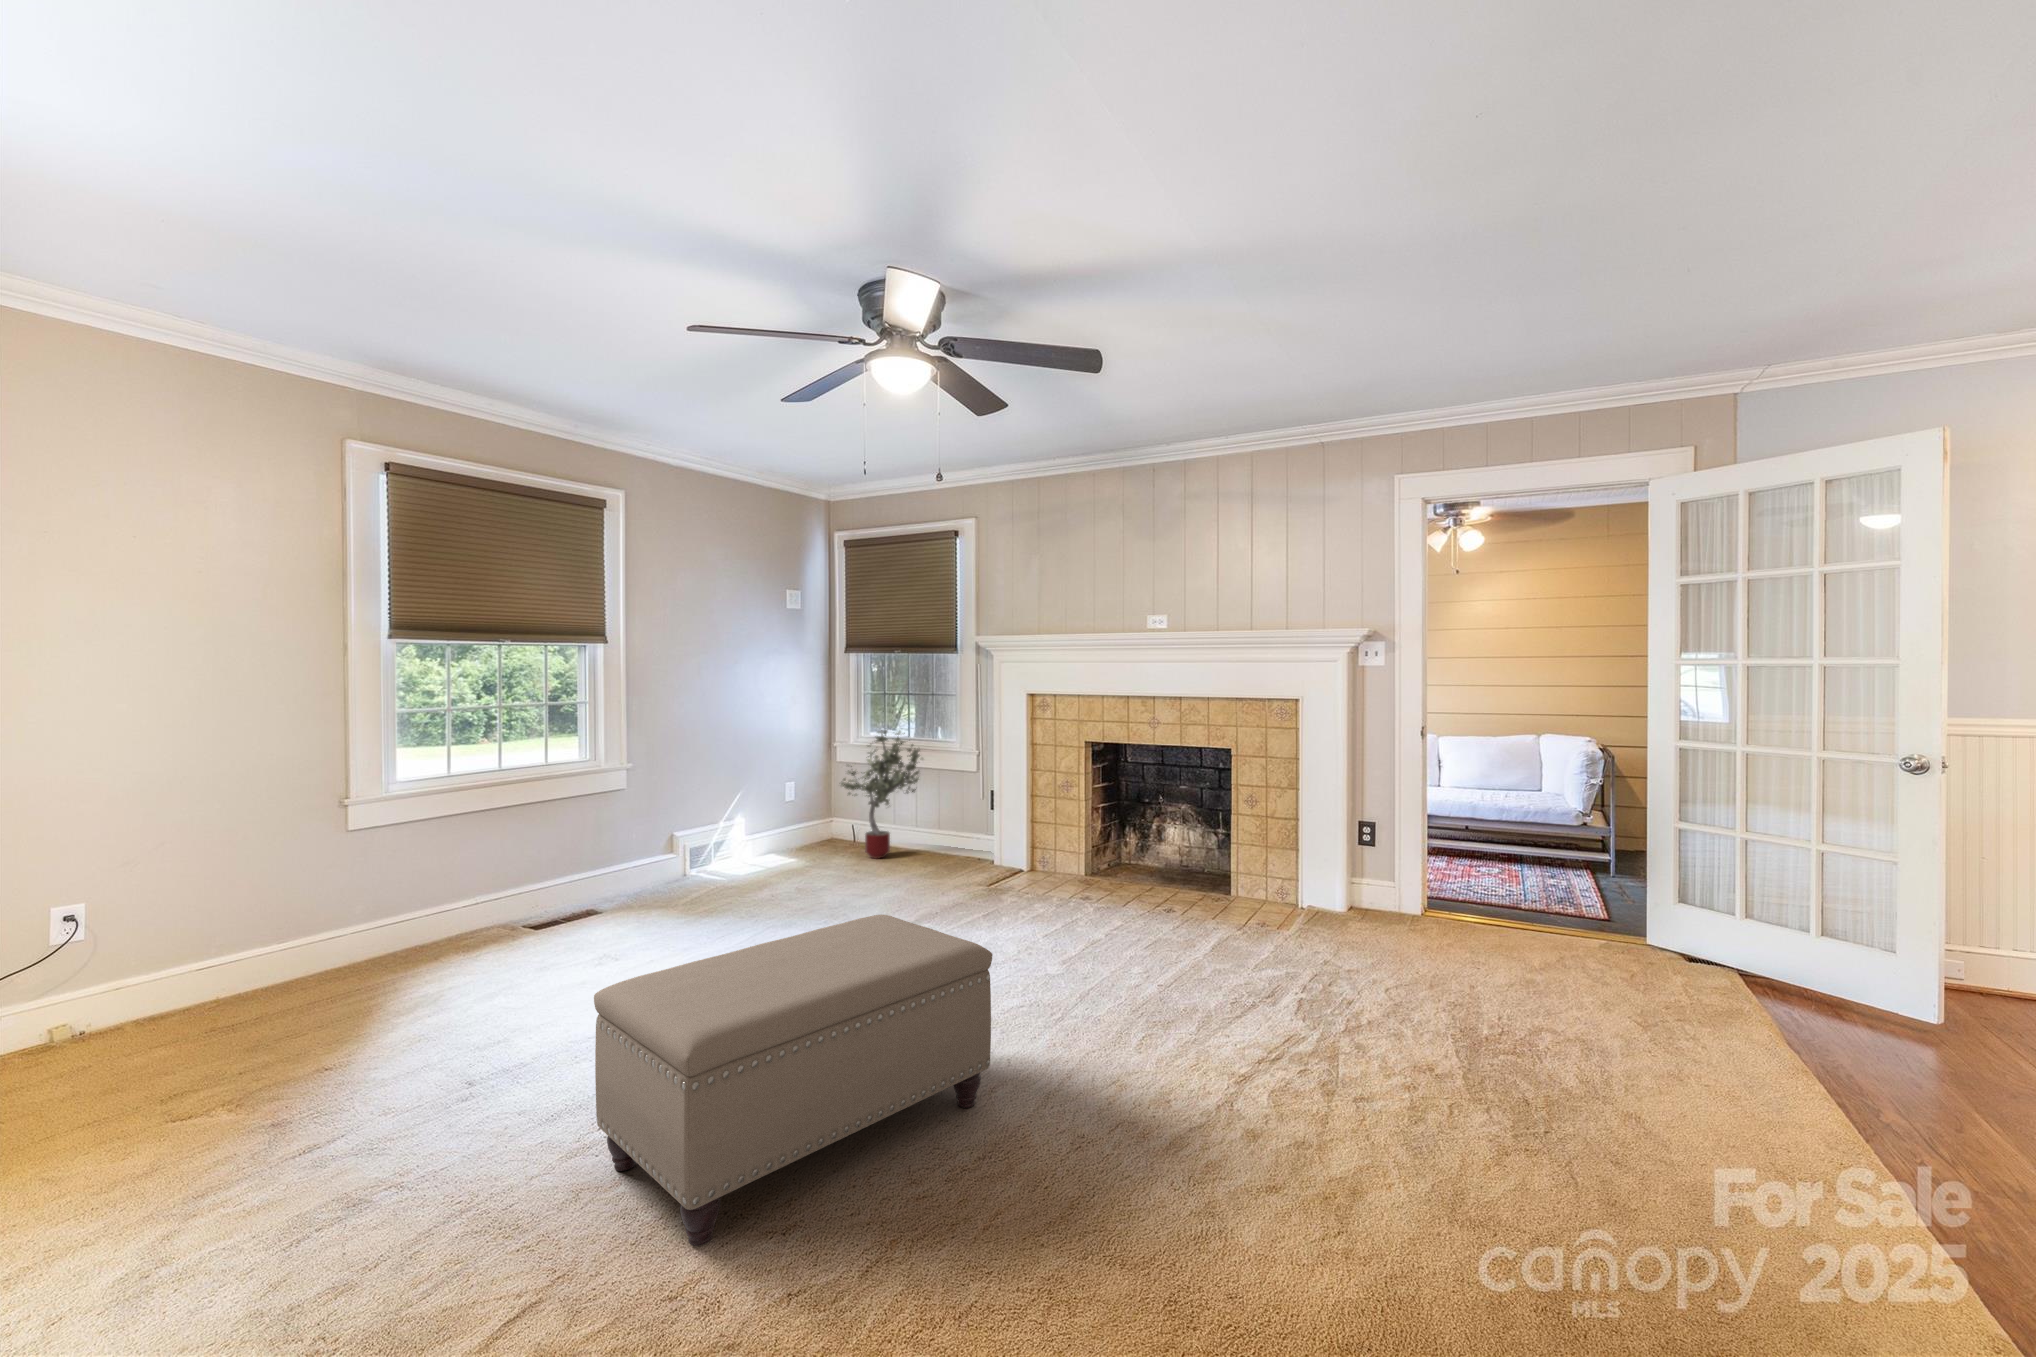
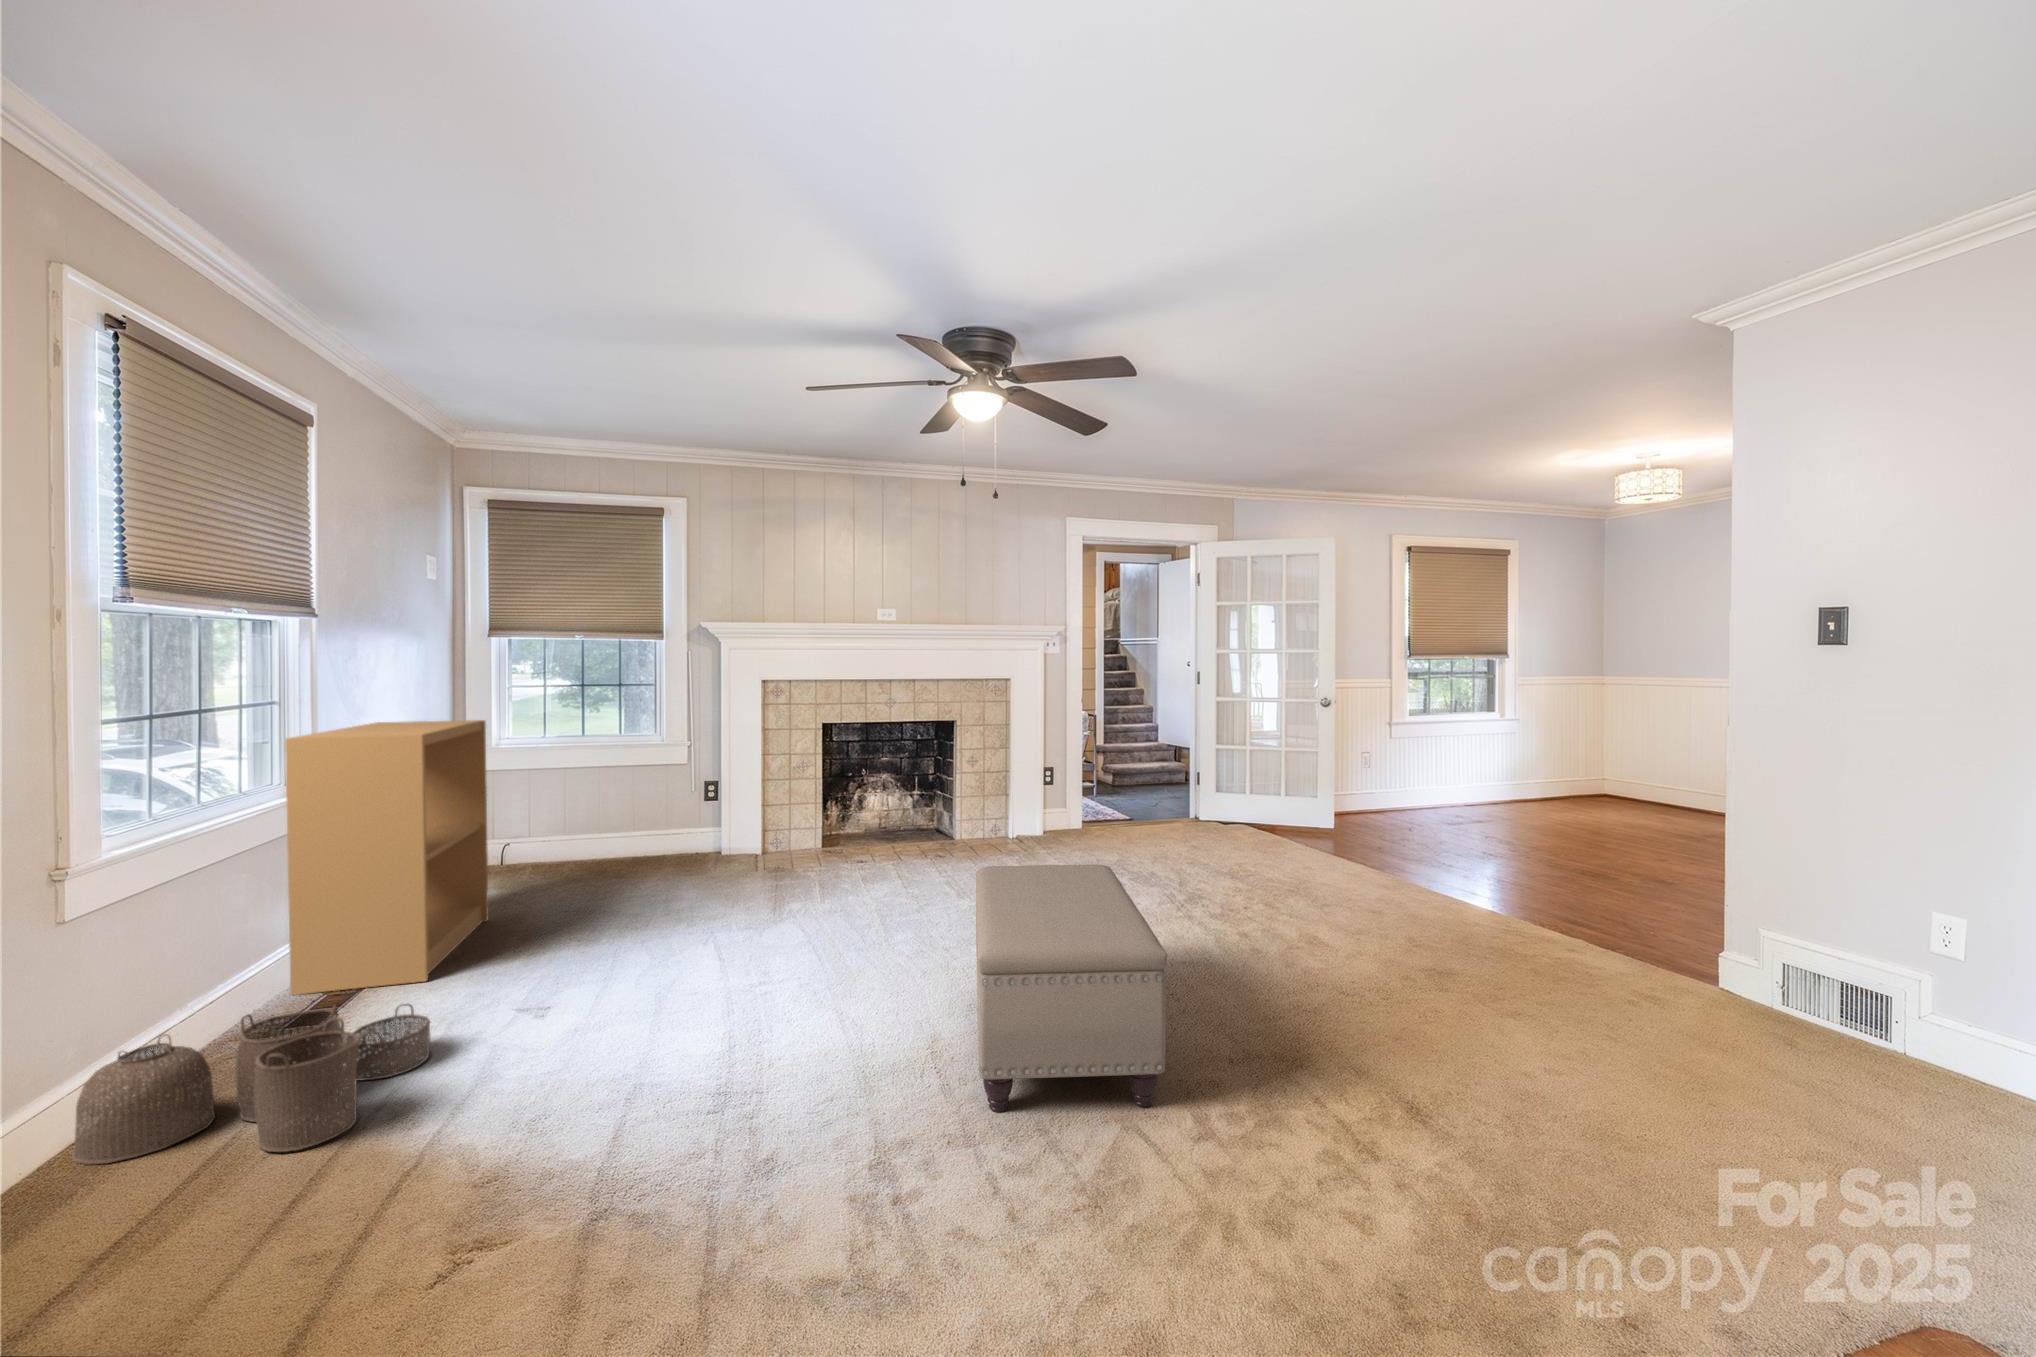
bookshelf: none [596,717,762,912] -> present [285,720,489,995]
potted tree: present [841,730,920,859] -> none [507,725,642,876]
woven basket: none [373,900,558,992] -> present [72,1004,430,1164]

